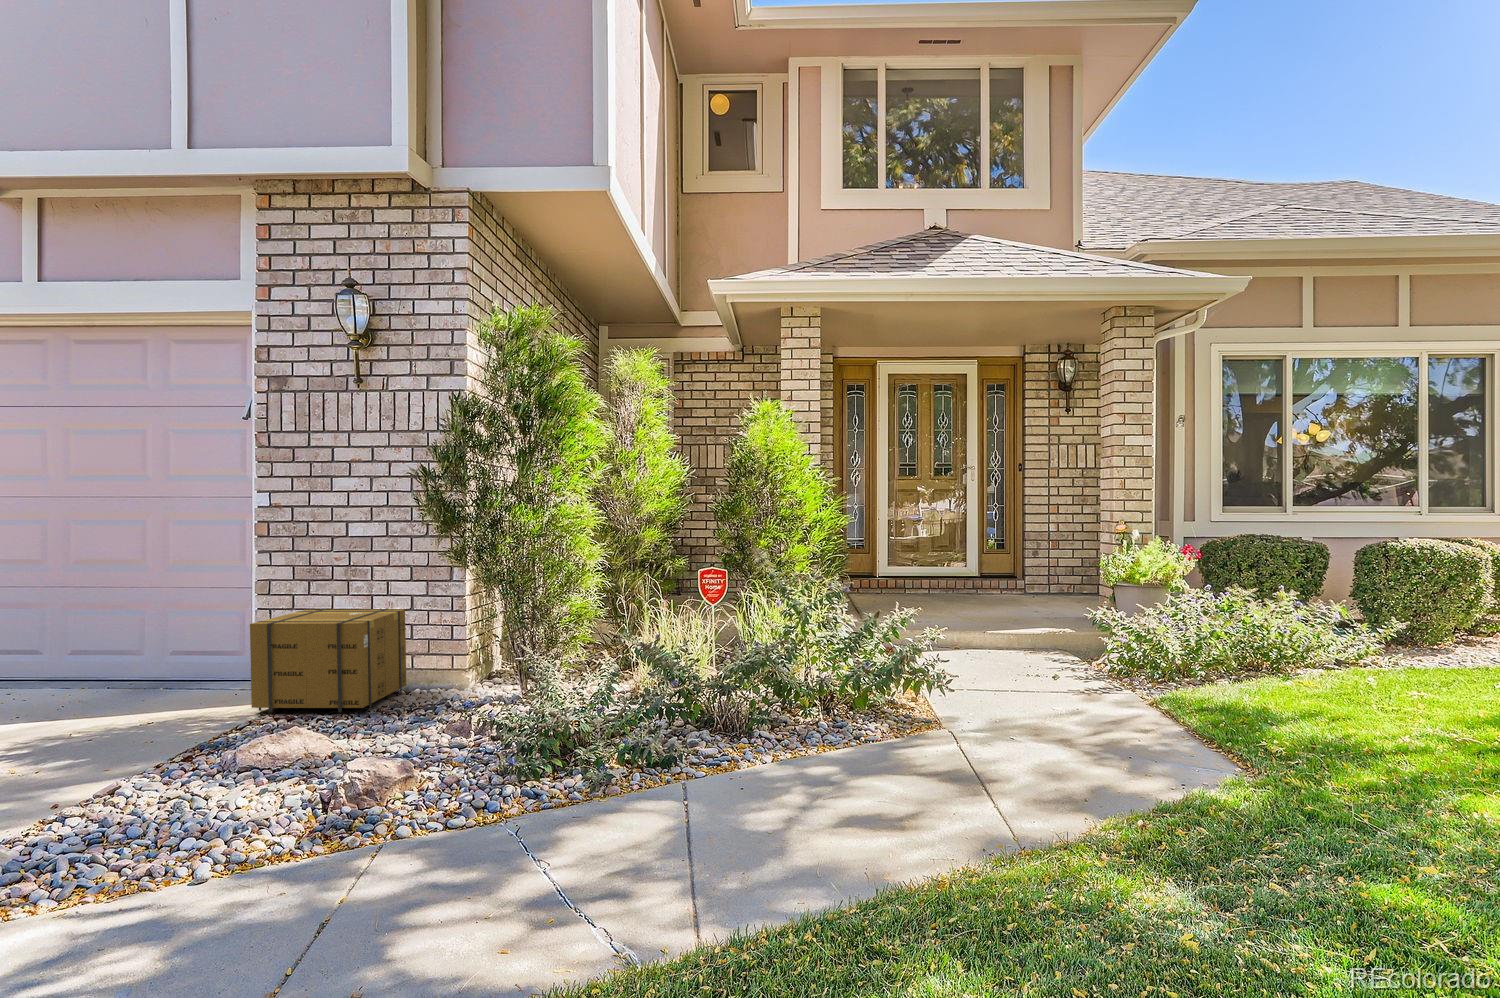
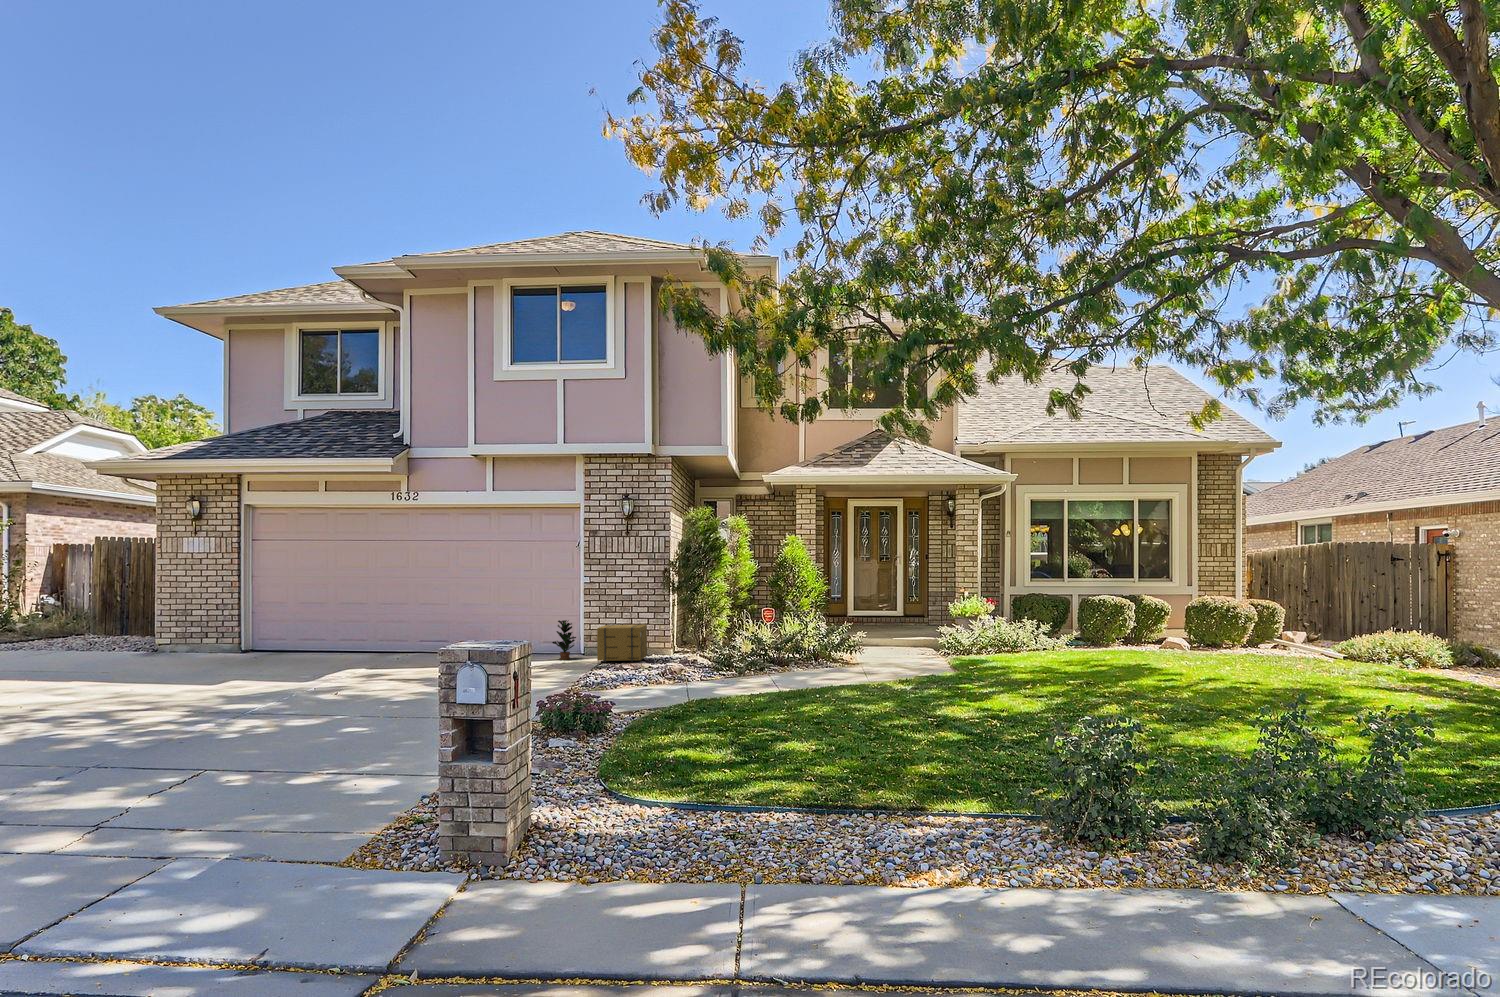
potted plant: none [167,596,238,696] -> present [552,620,576,660]

